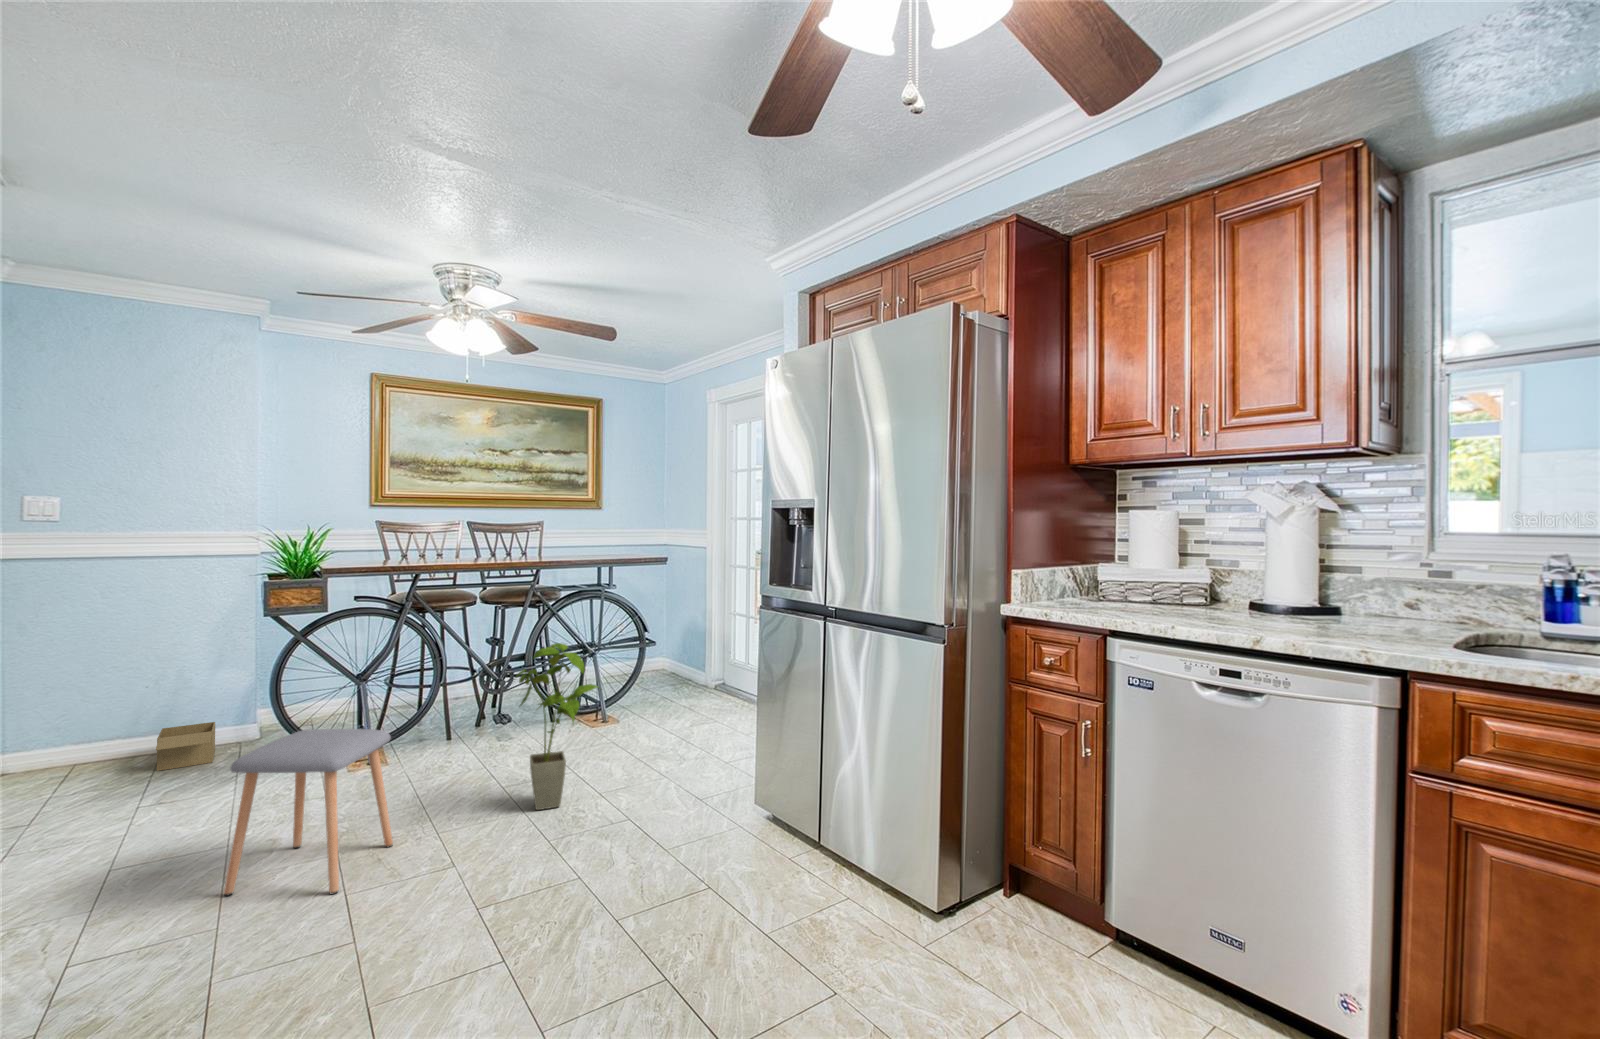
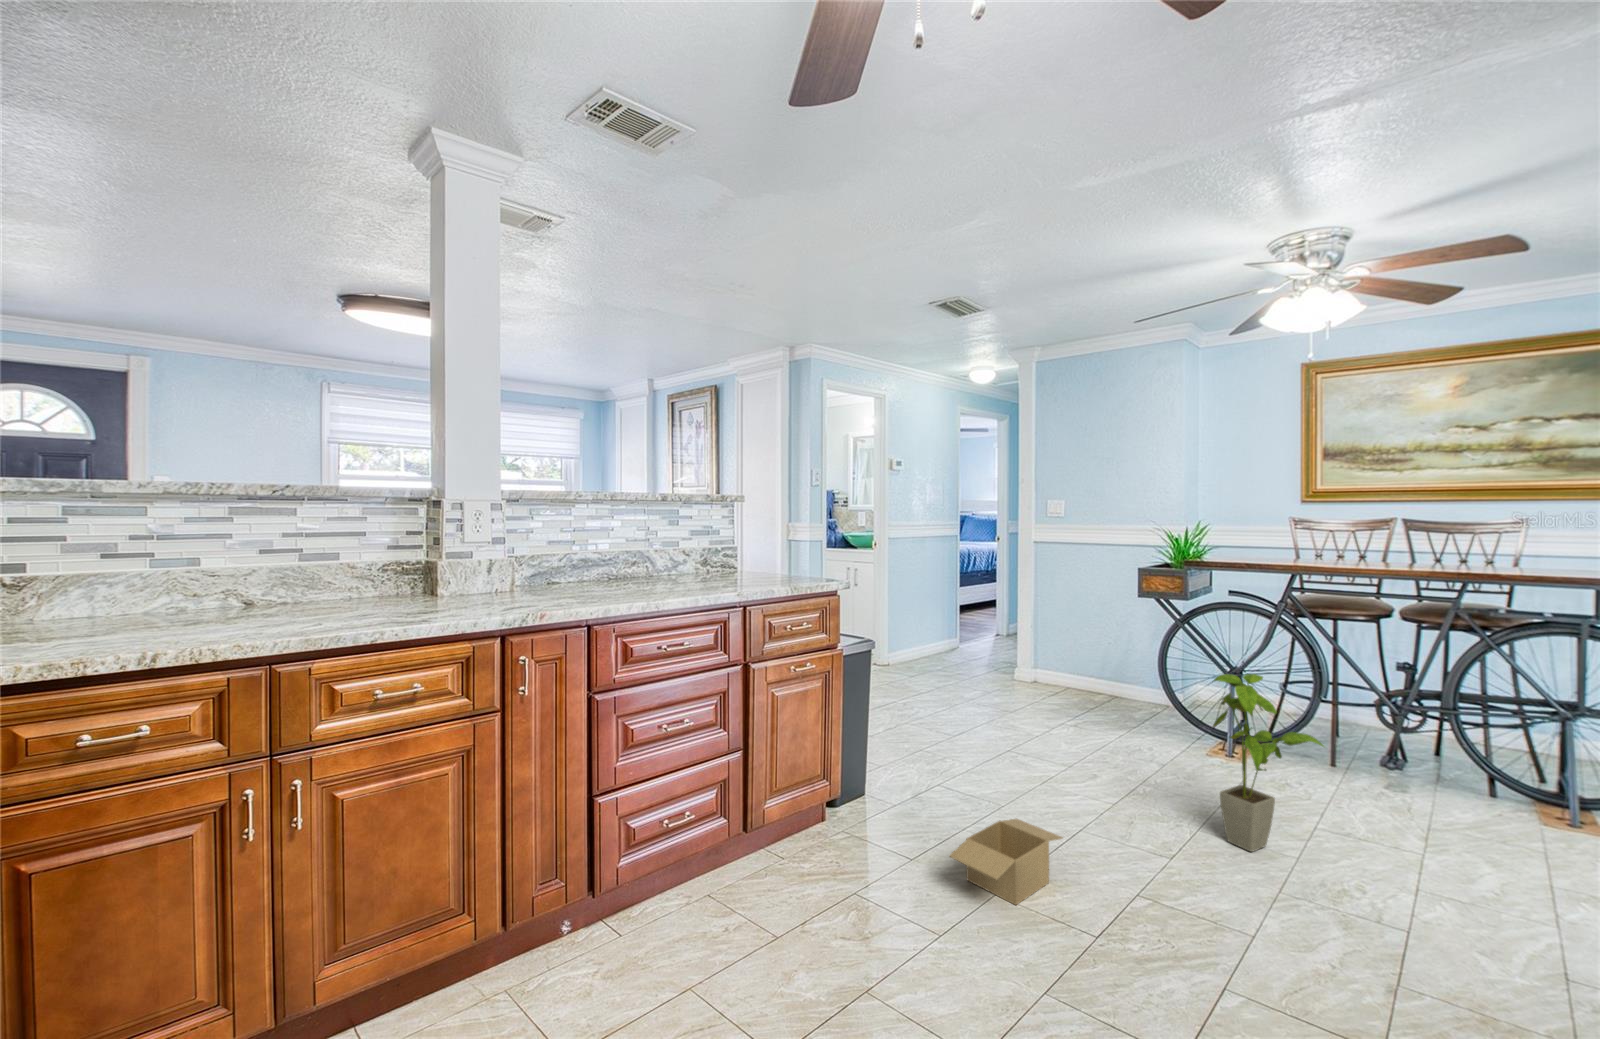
cardboard box: present [156,722,215,771] -> present [950,819,1062,905]
stool: present [224,729,393,896] -> none [999,685,1103,803]

